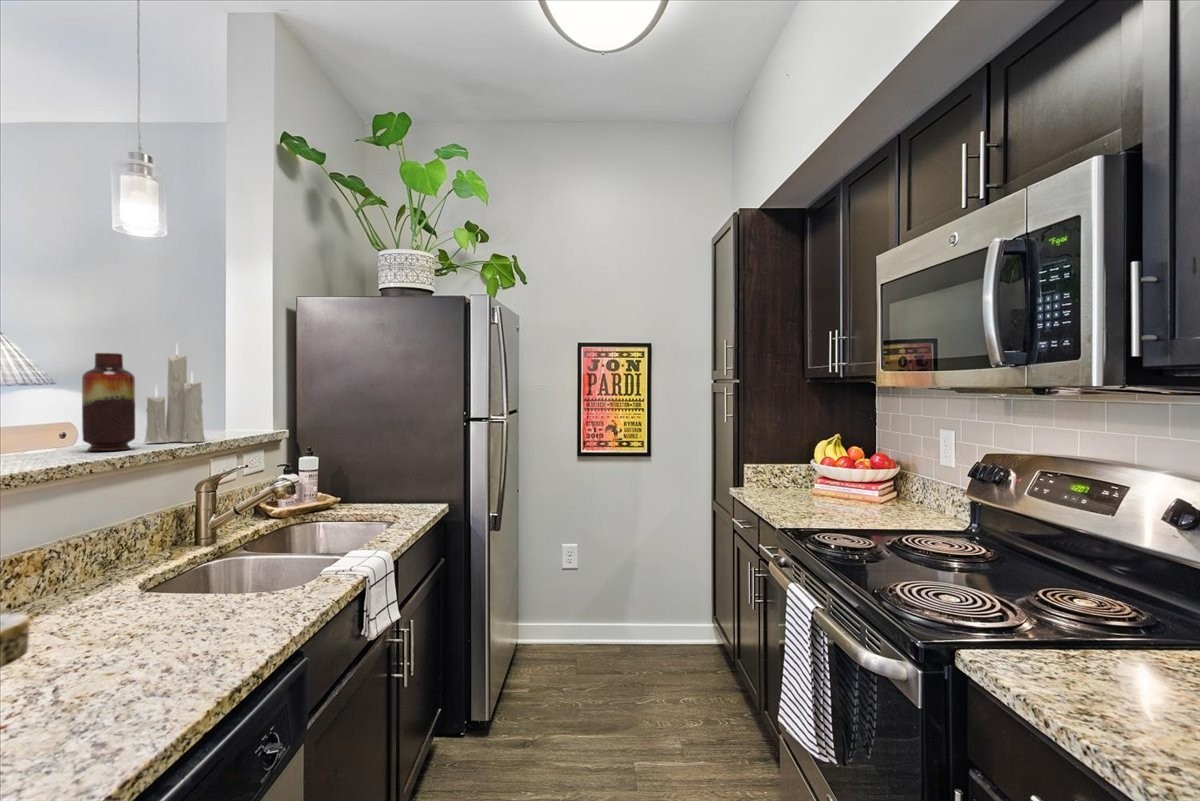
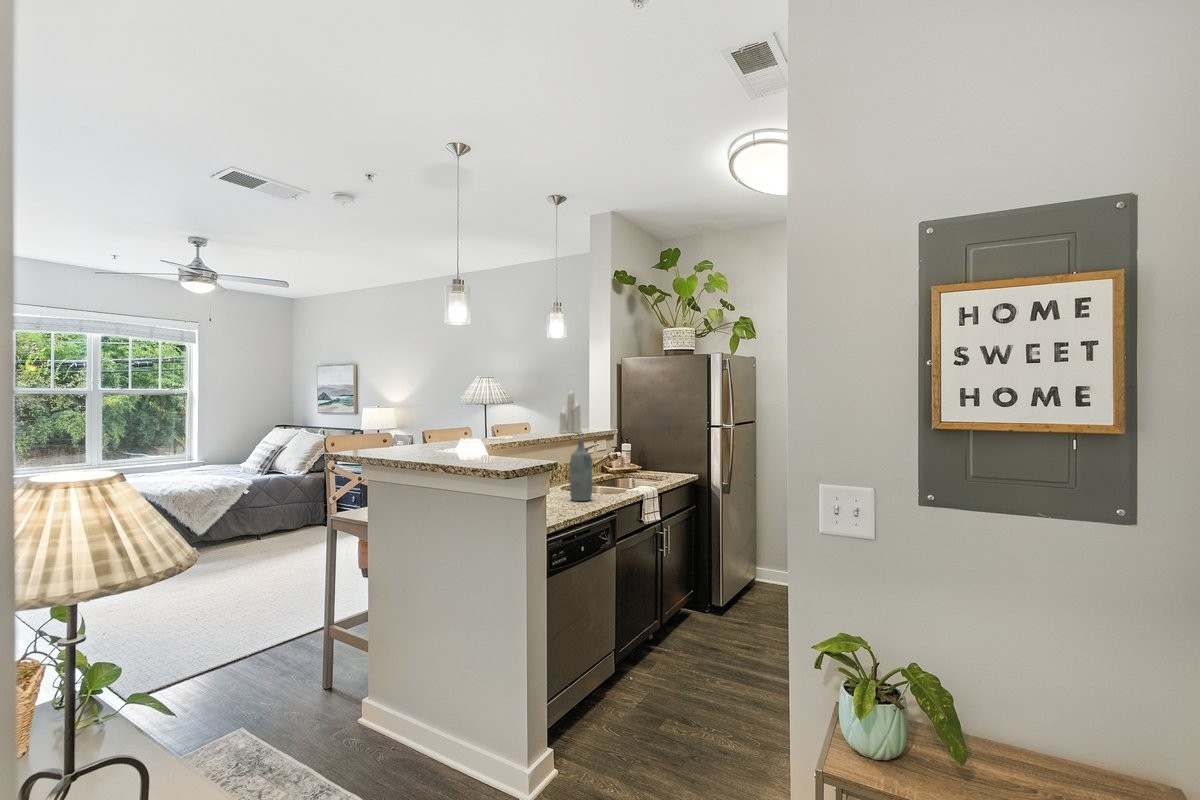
vase: present [82,353,135,451] -> none [539,393,556,435]
bottle: none [163,474,238,651] -> present [570,440,592,501]

